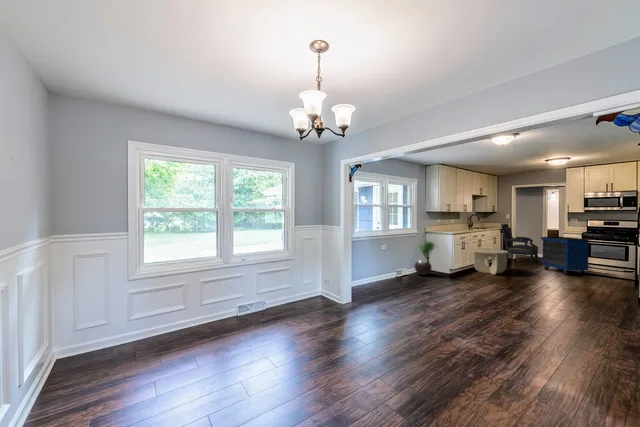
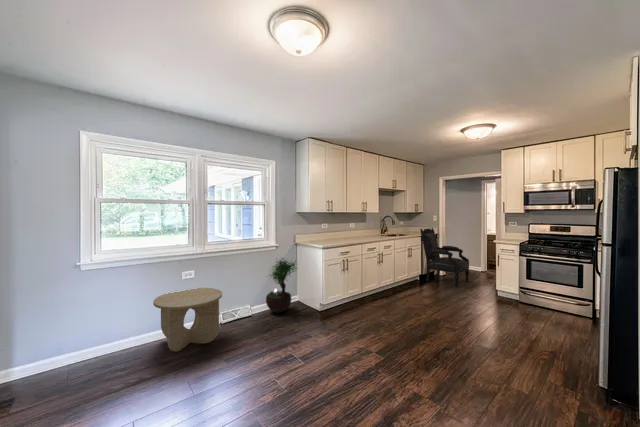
storage cabinet: present [541,237,588,275] -> none [465,248,526,308]
side table: present [473,249,508,274] -> present [153,288,222,351]

